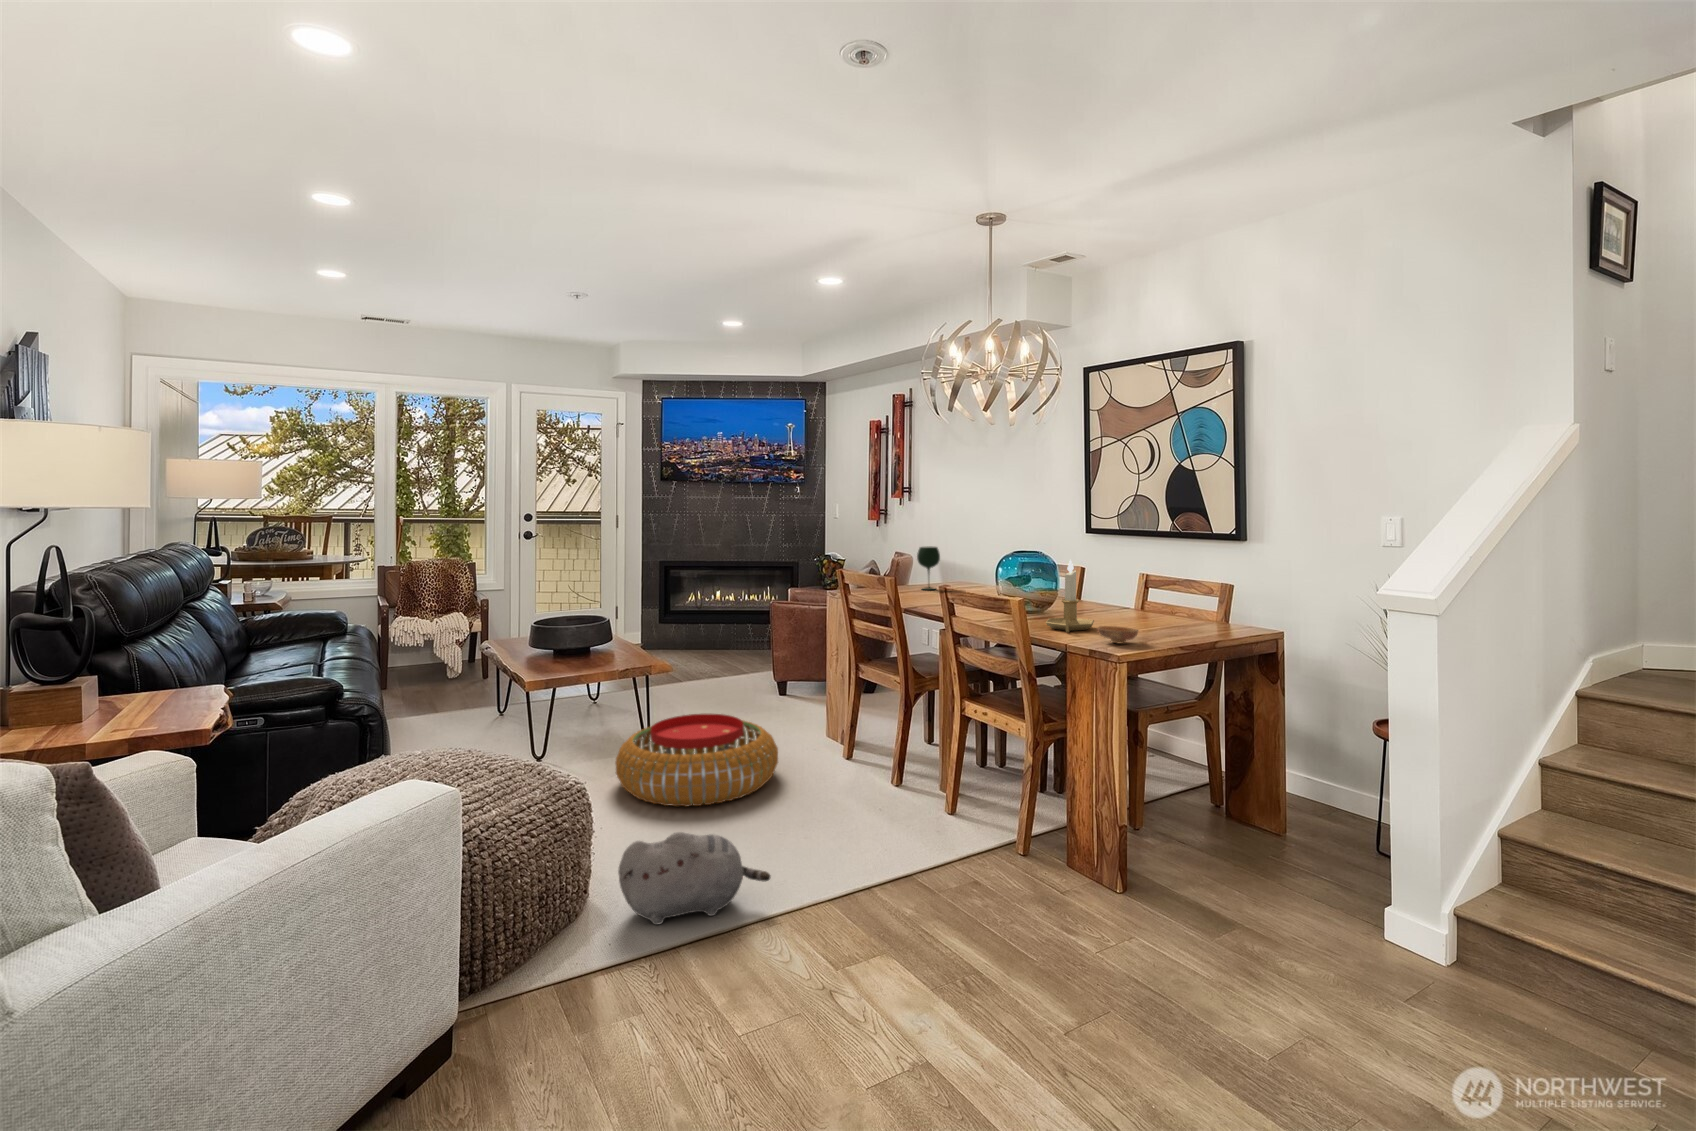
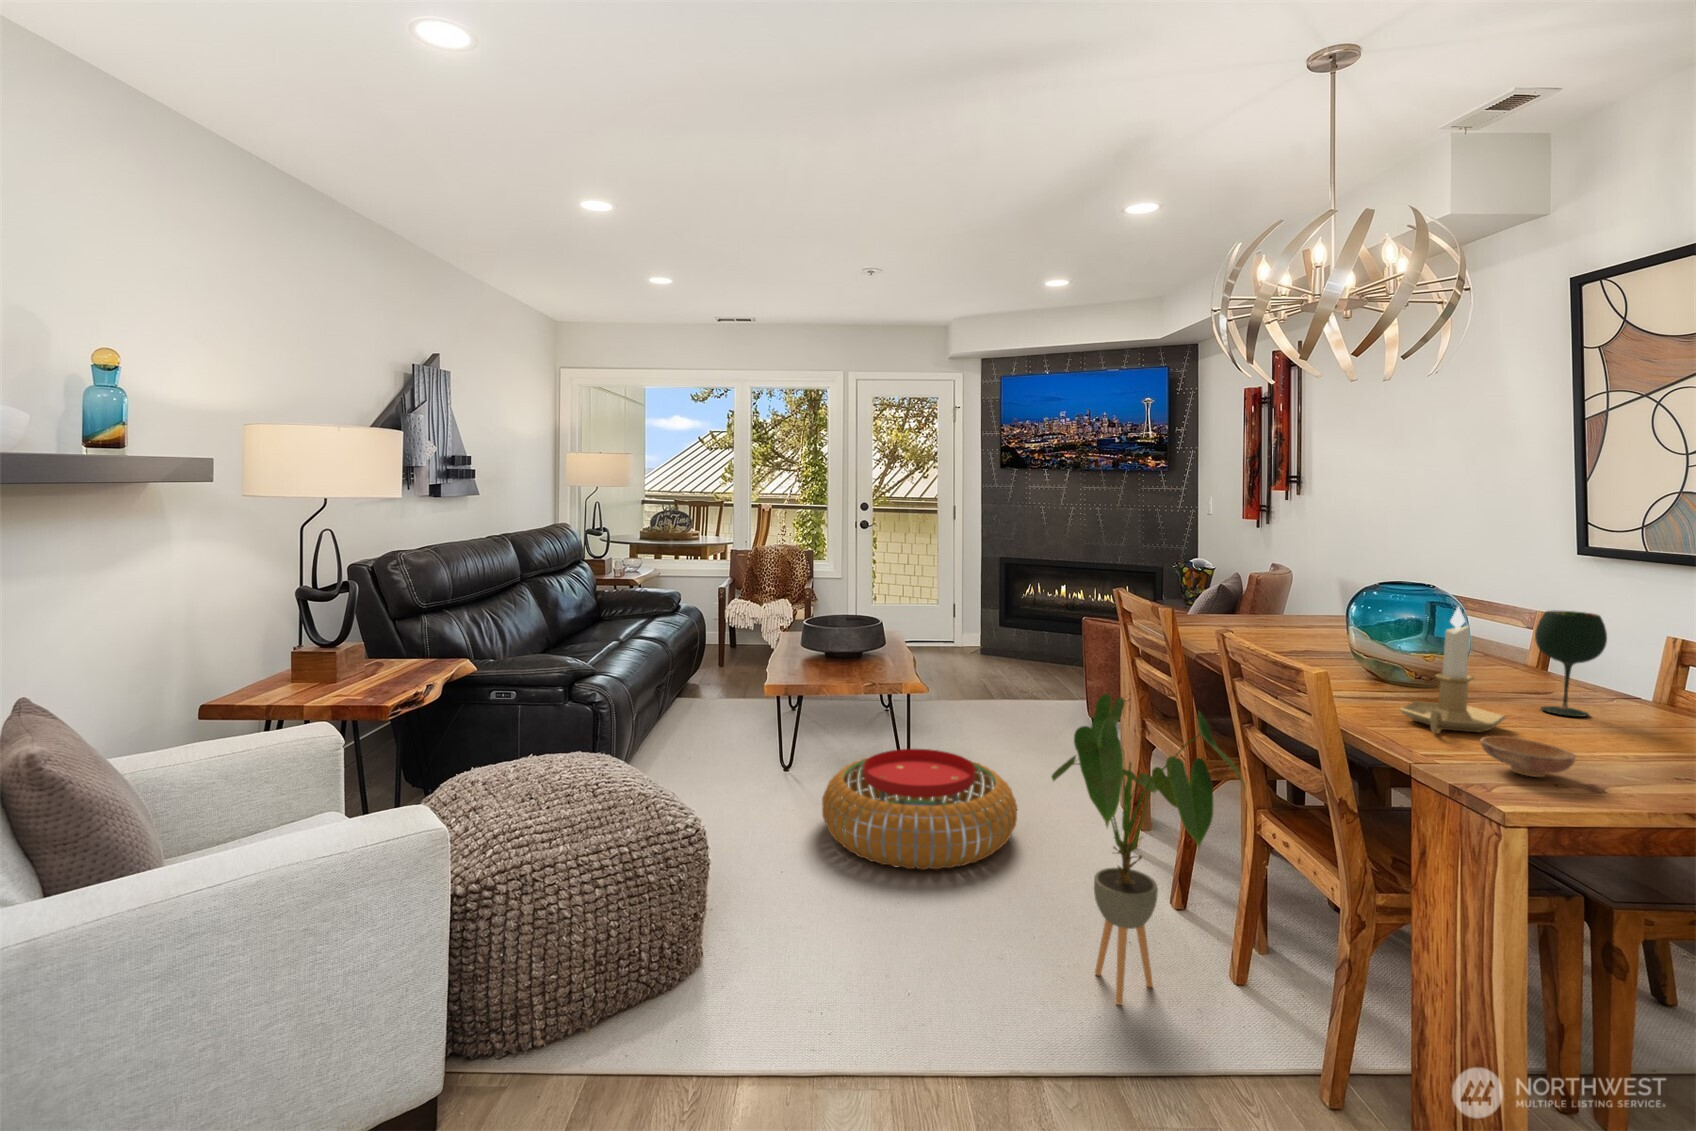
wine glass: present [917,547,940,590] -> present [1535,611,1607,717]
house plant: none [839,636,967,845] -> present [1052,694,1246,1005]
plush toy: present [618,832,771,925] -> none [703,916,886,1038]

